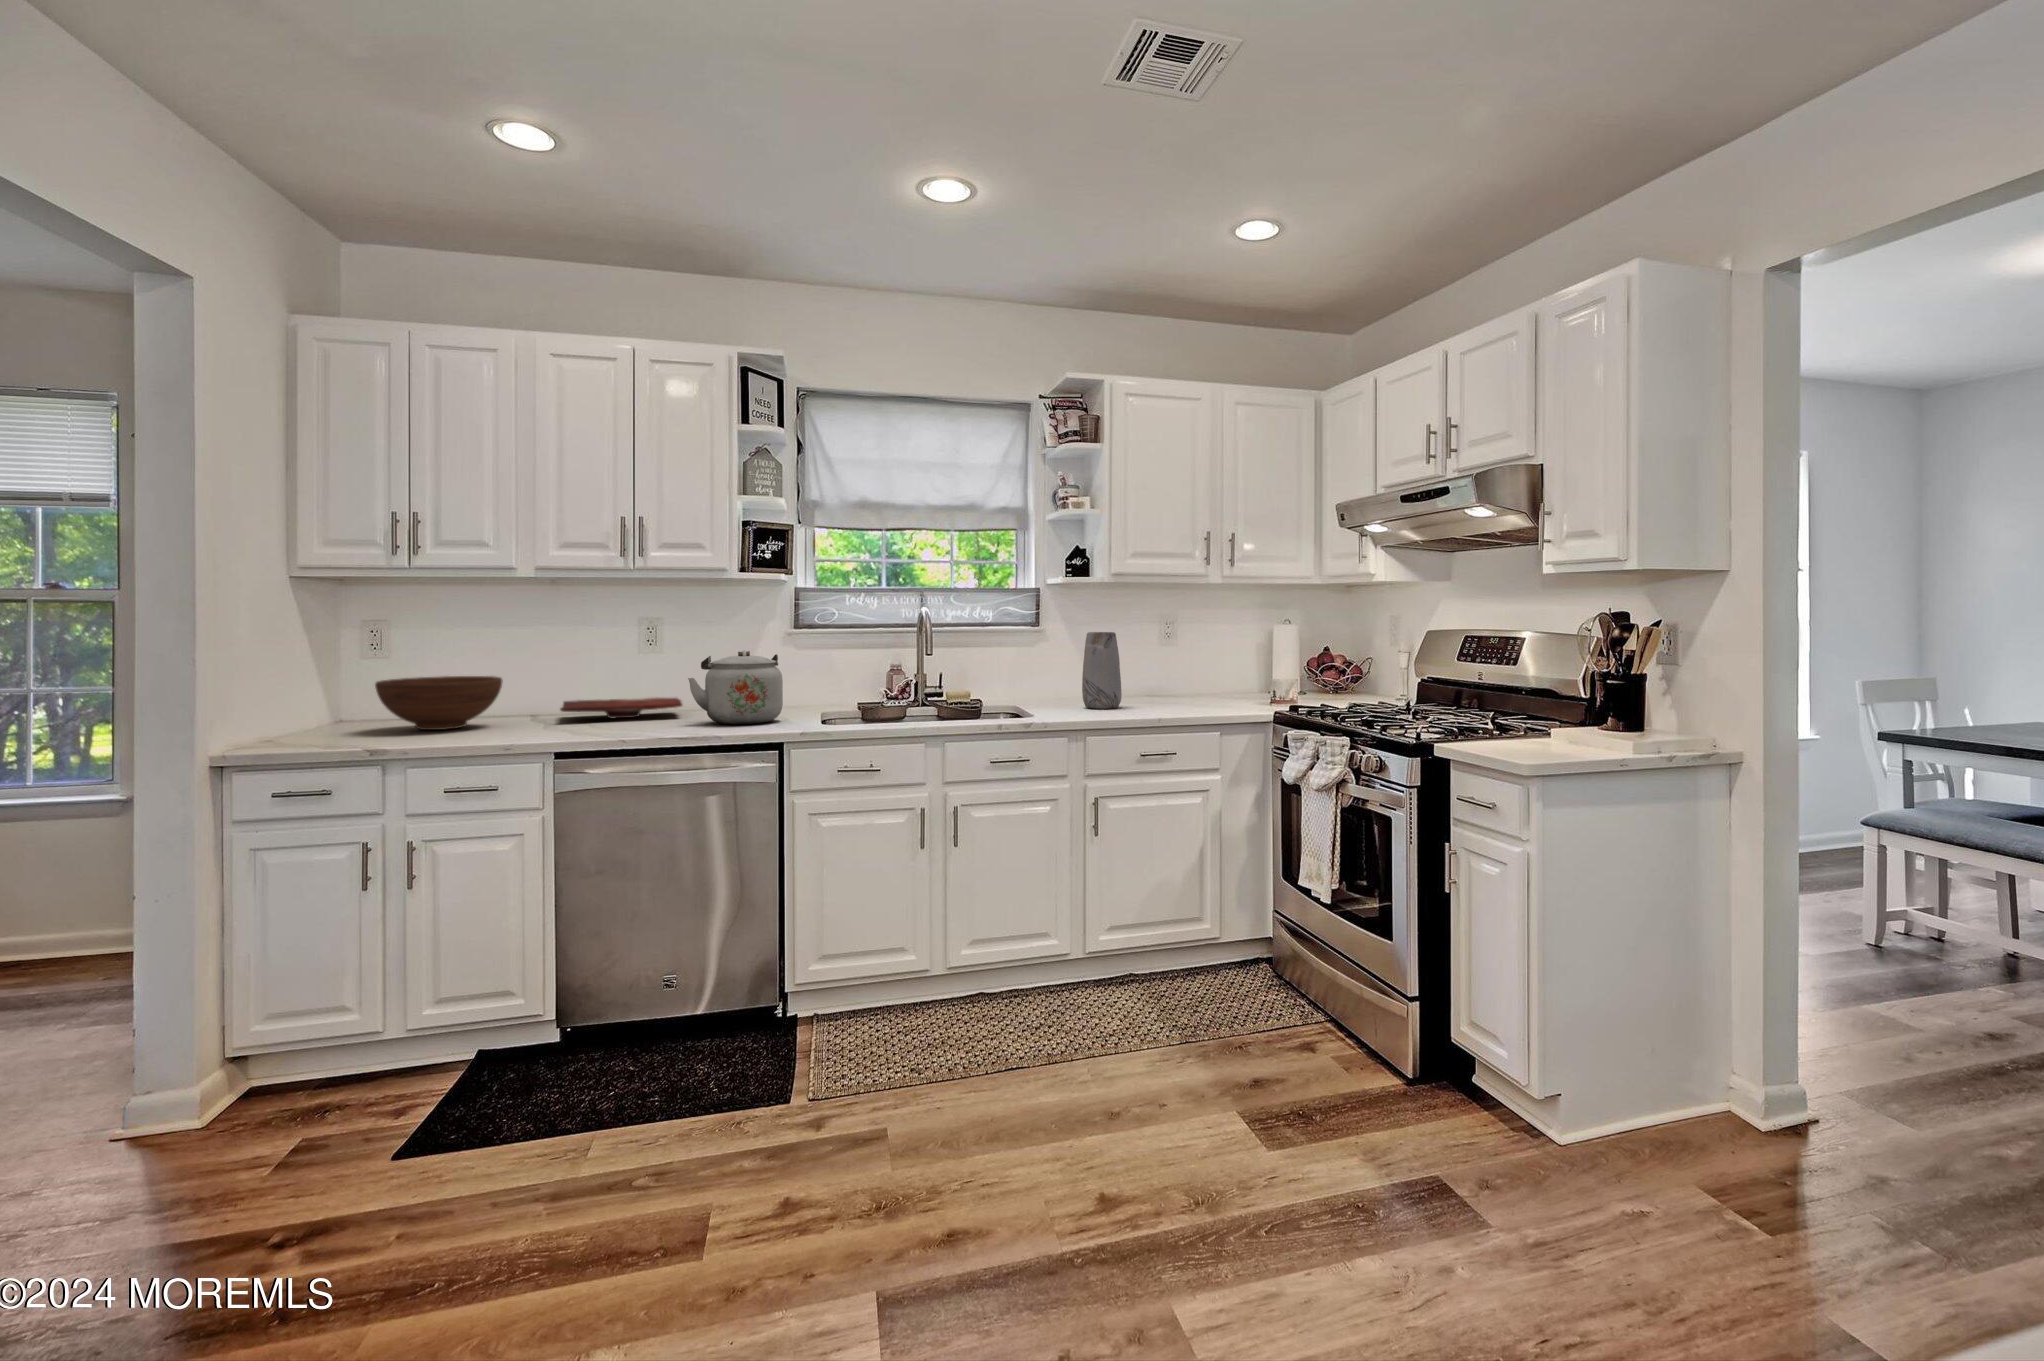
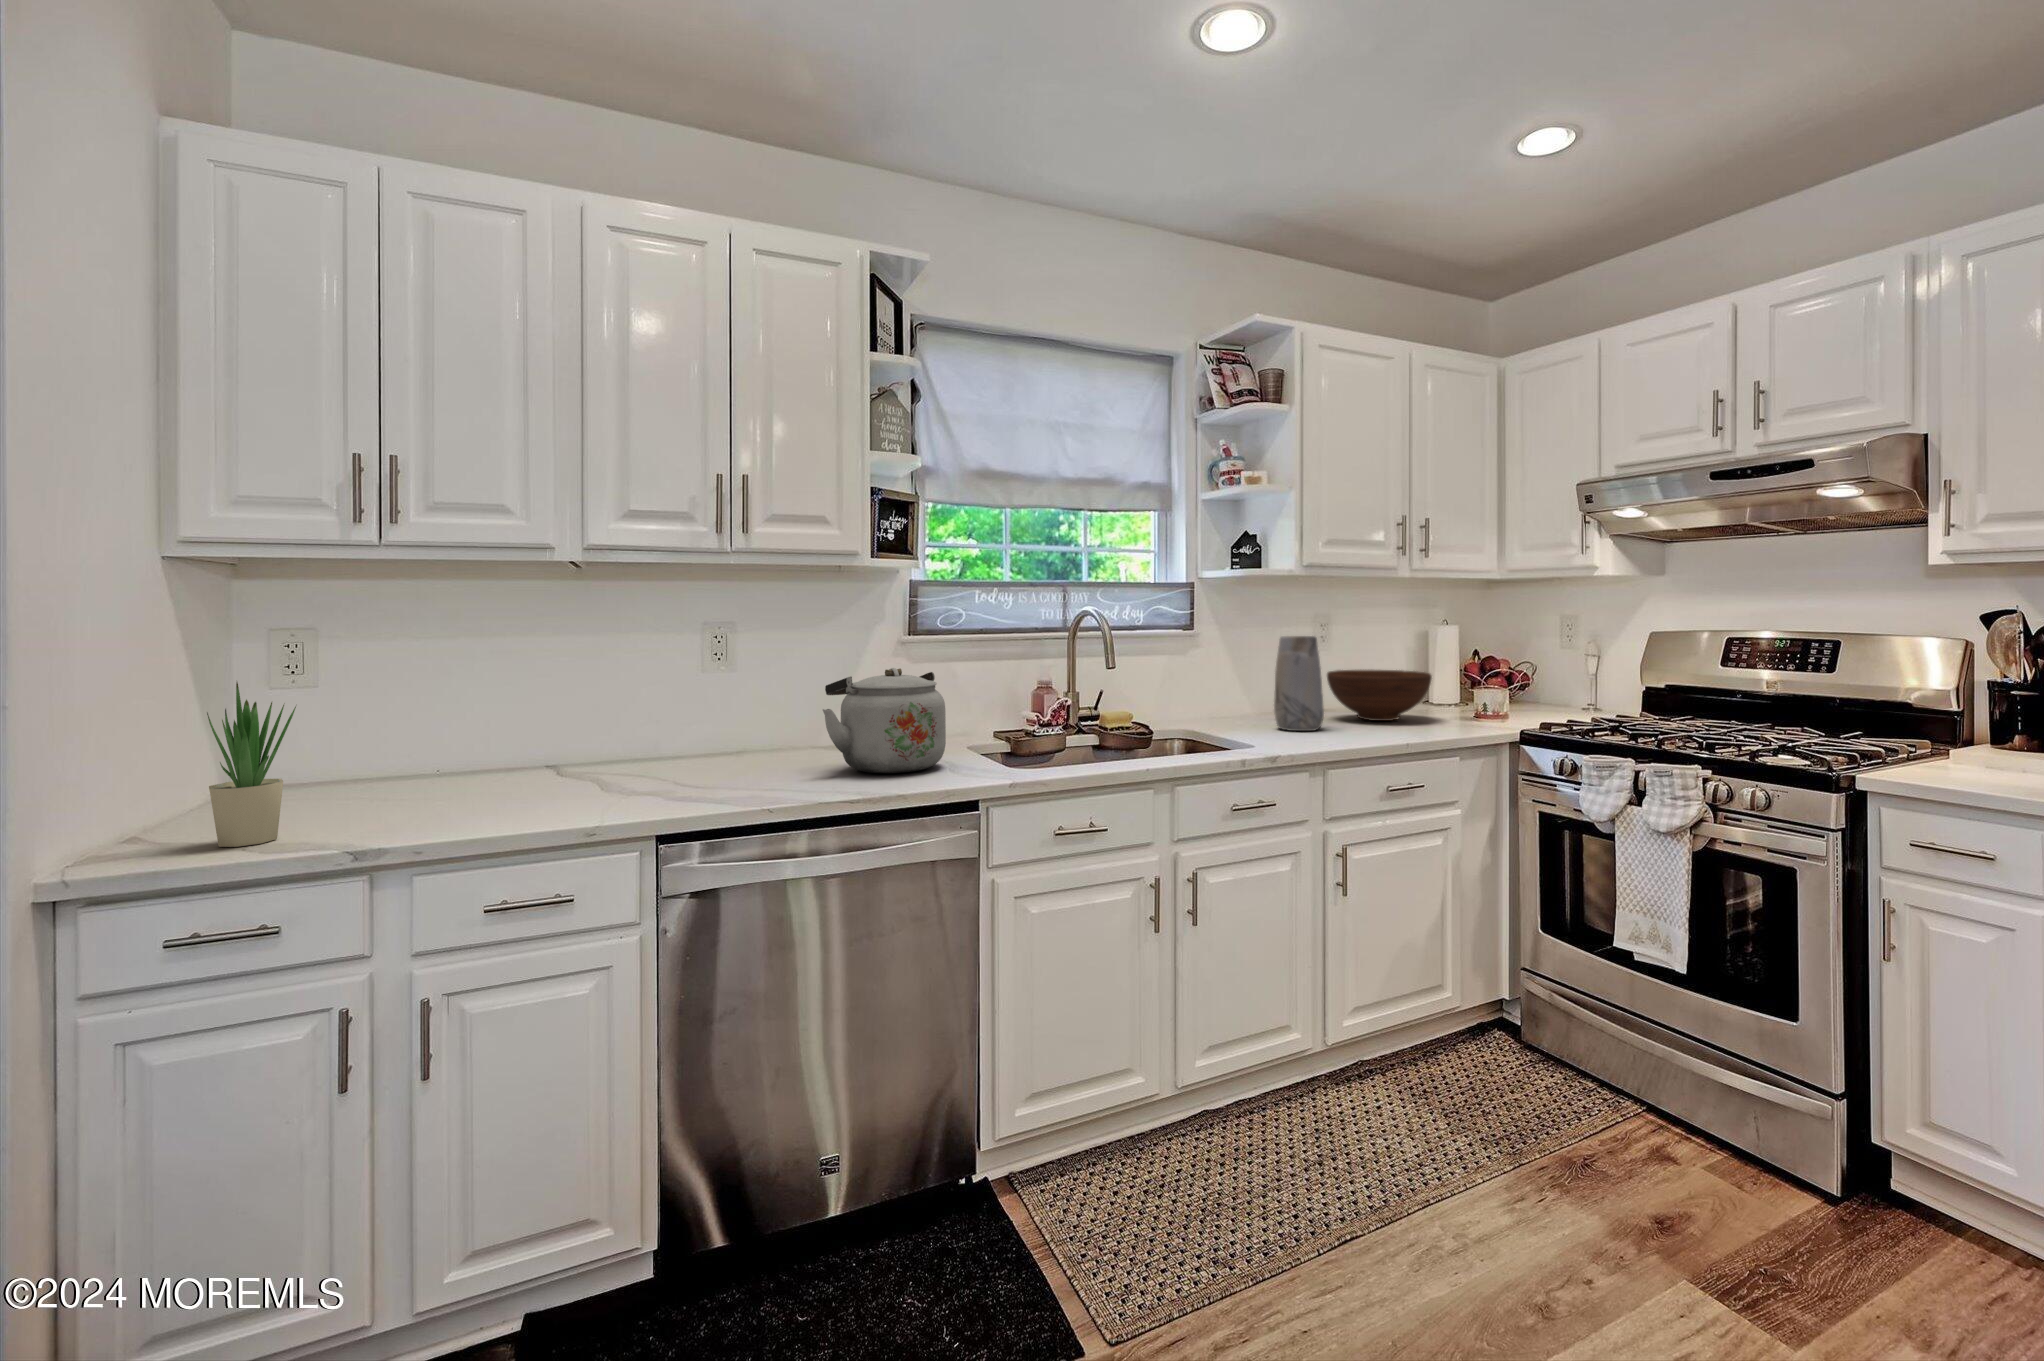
potted plant: none [299,648,348,745] -> present [207,682,296,847]
fruit bowl: present [375,676,503,730] -> present [1327,670,1432,721]
cutting board: present [560,697,682,718] -> none [601,731,788,767]

